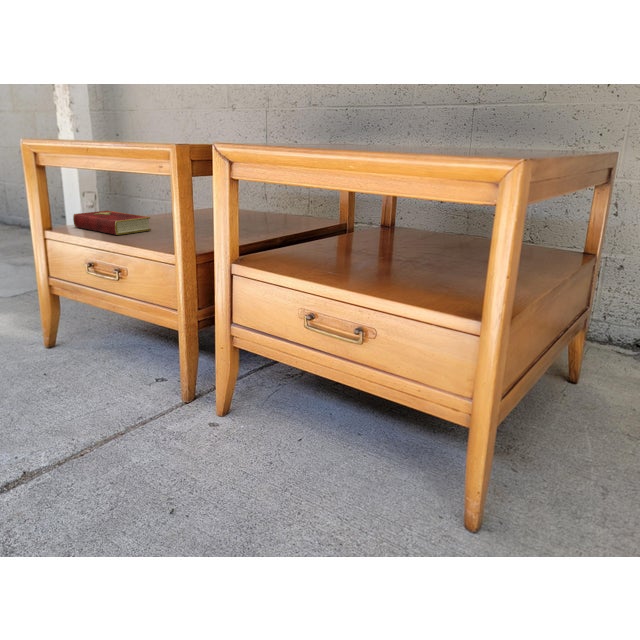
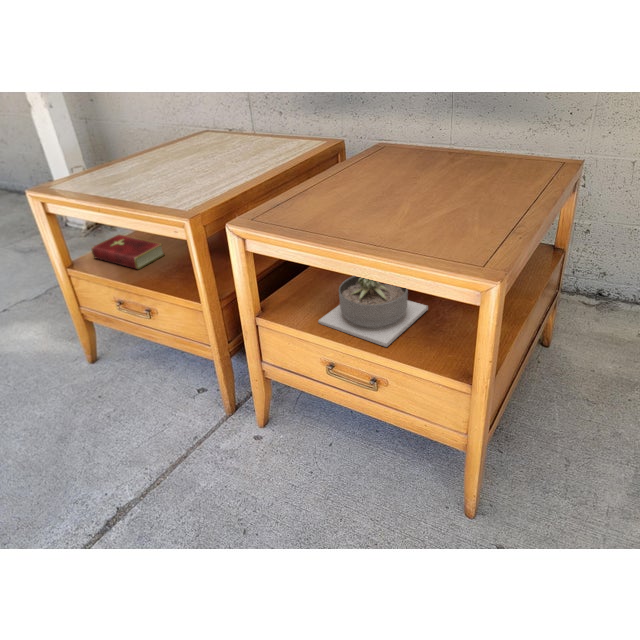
succulent planter: none [303,204,435,291] -> present [318,276,428,347]

